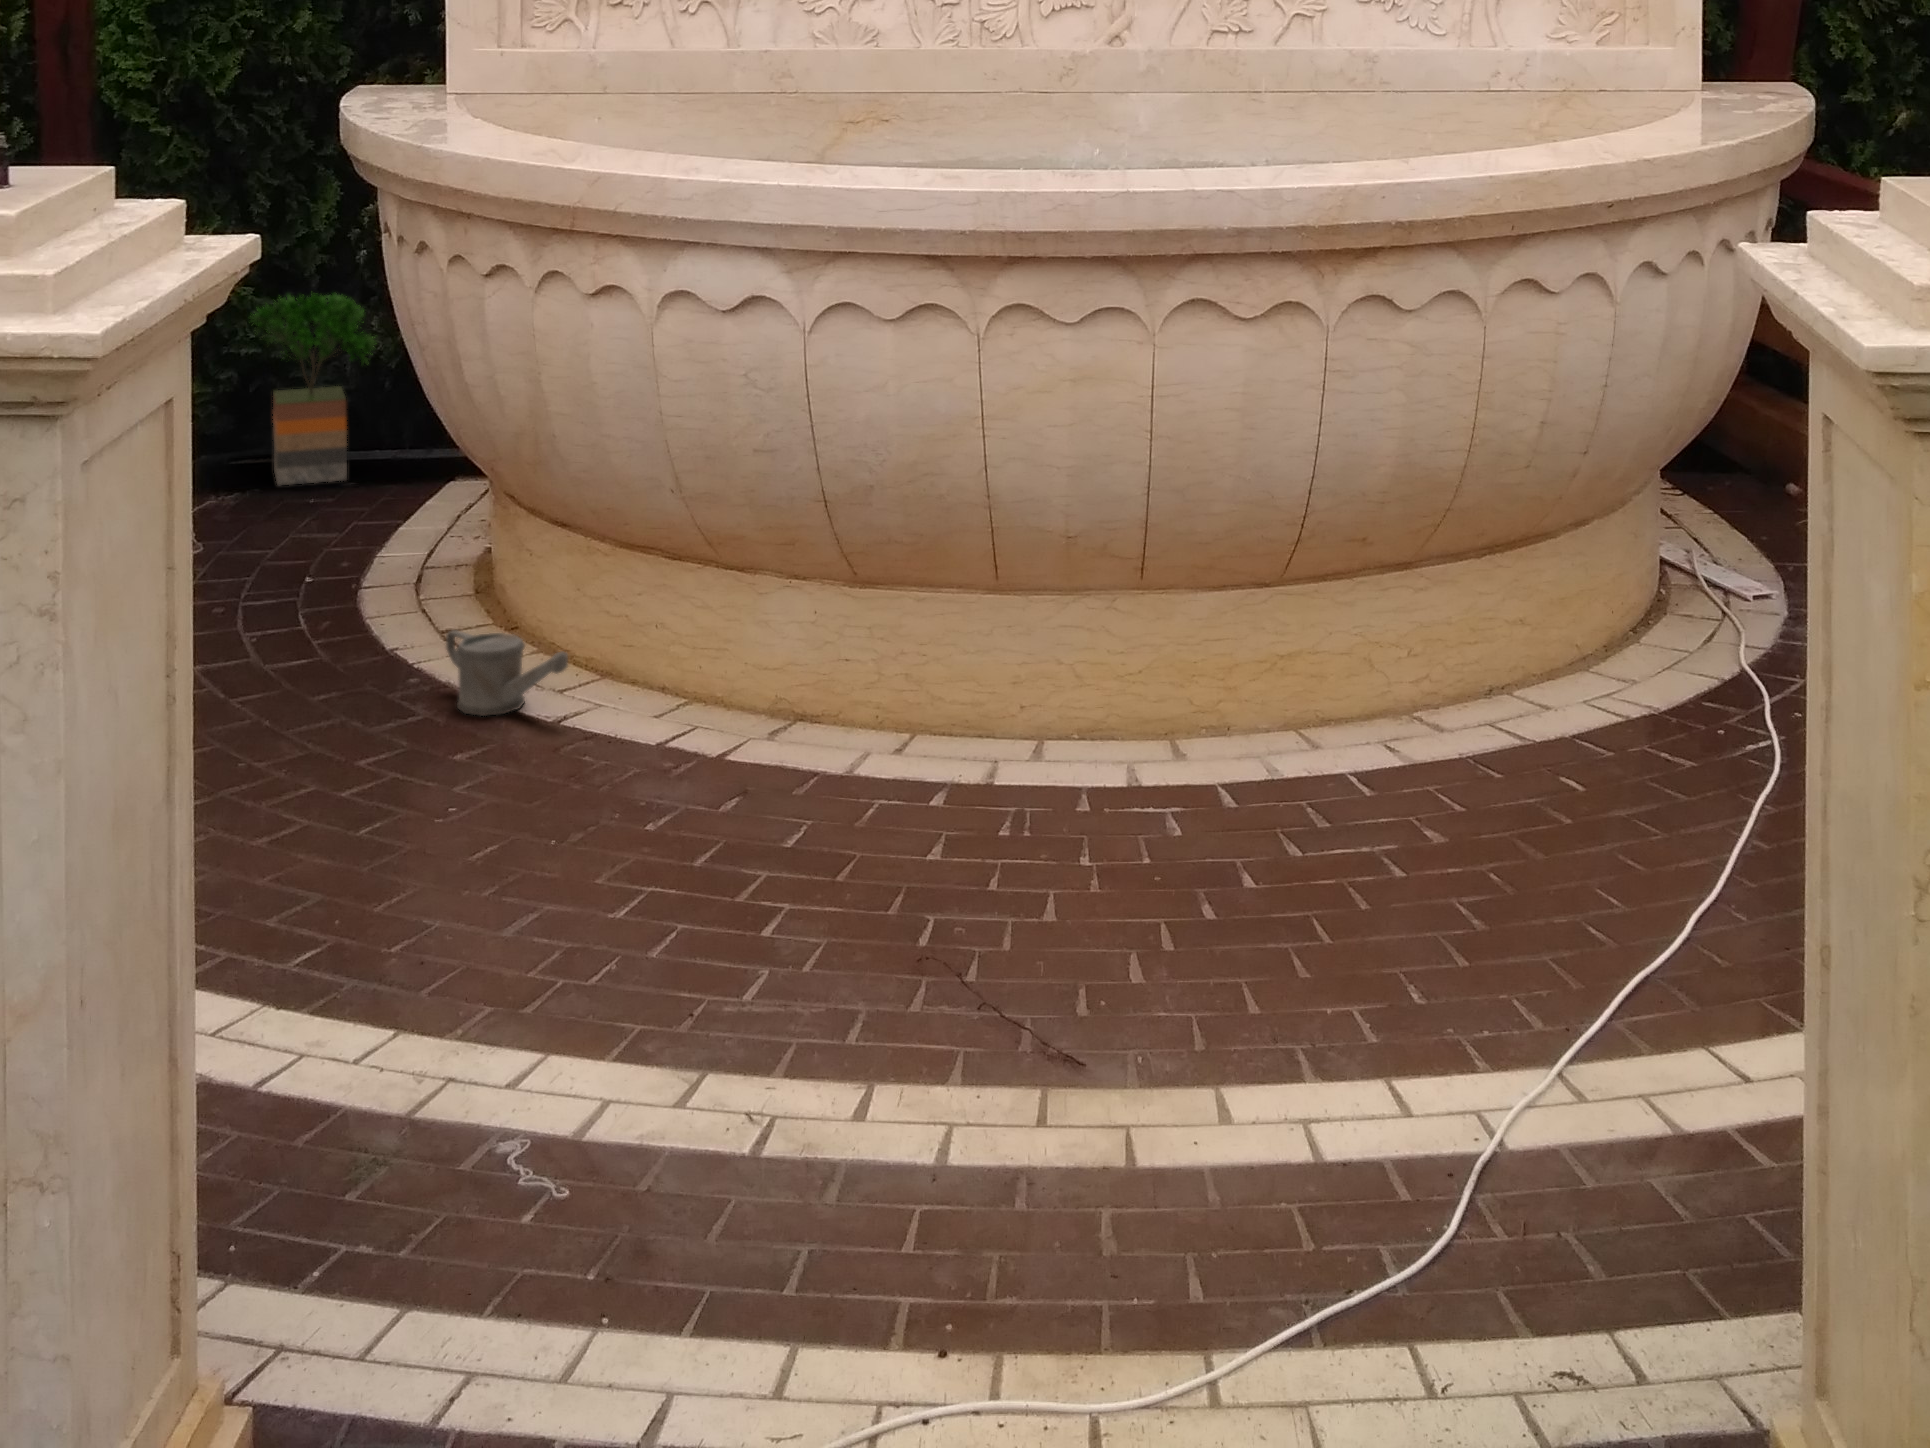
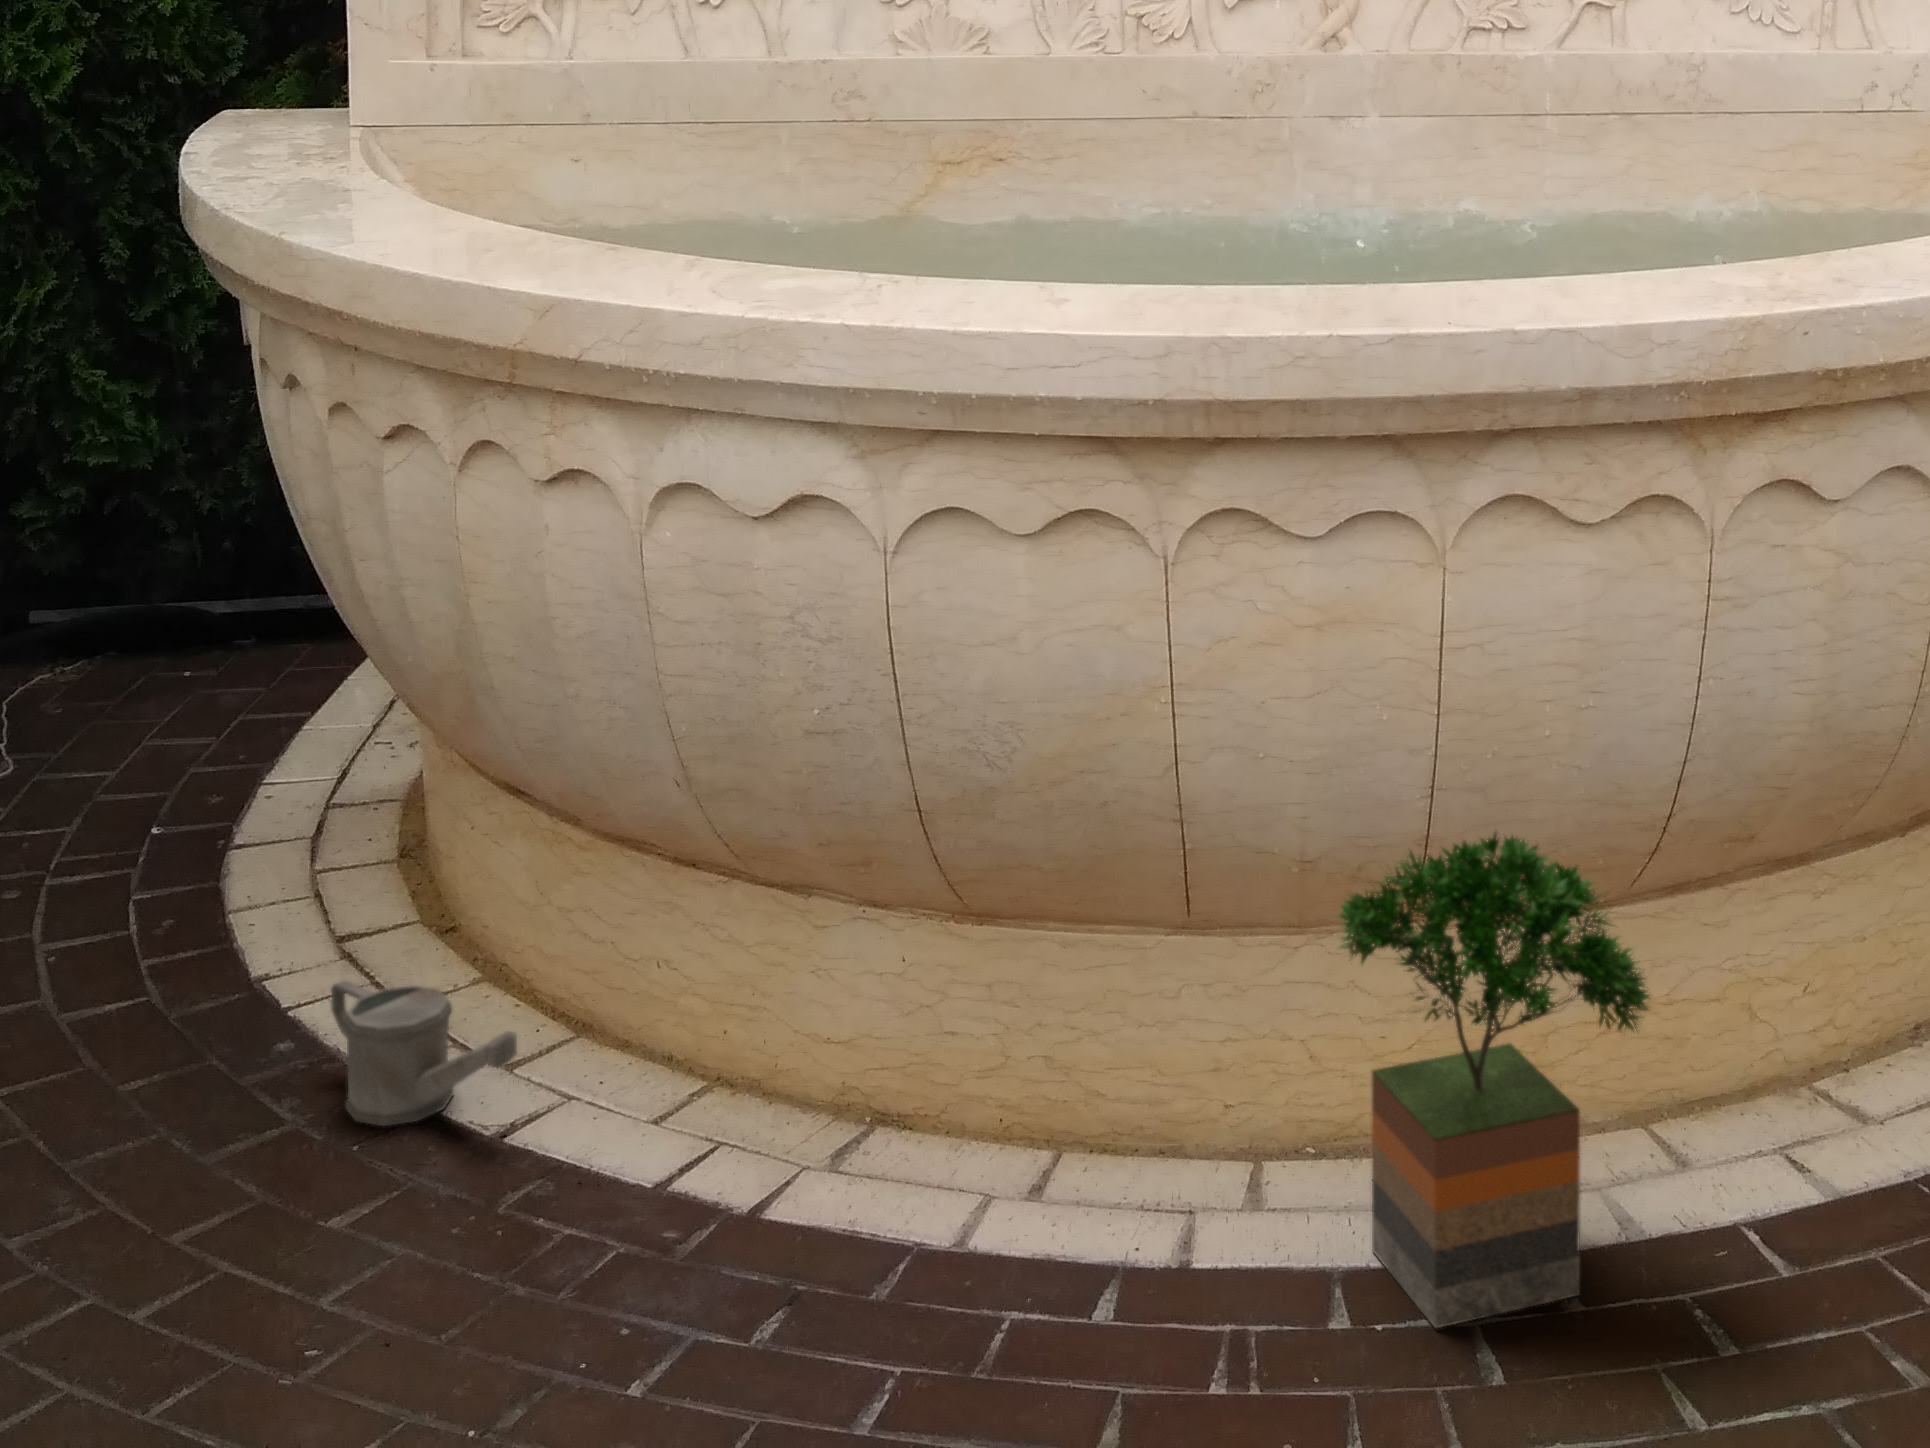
potted tree: present [252,293,375,485] -> present [1337,833,1650,1328]

